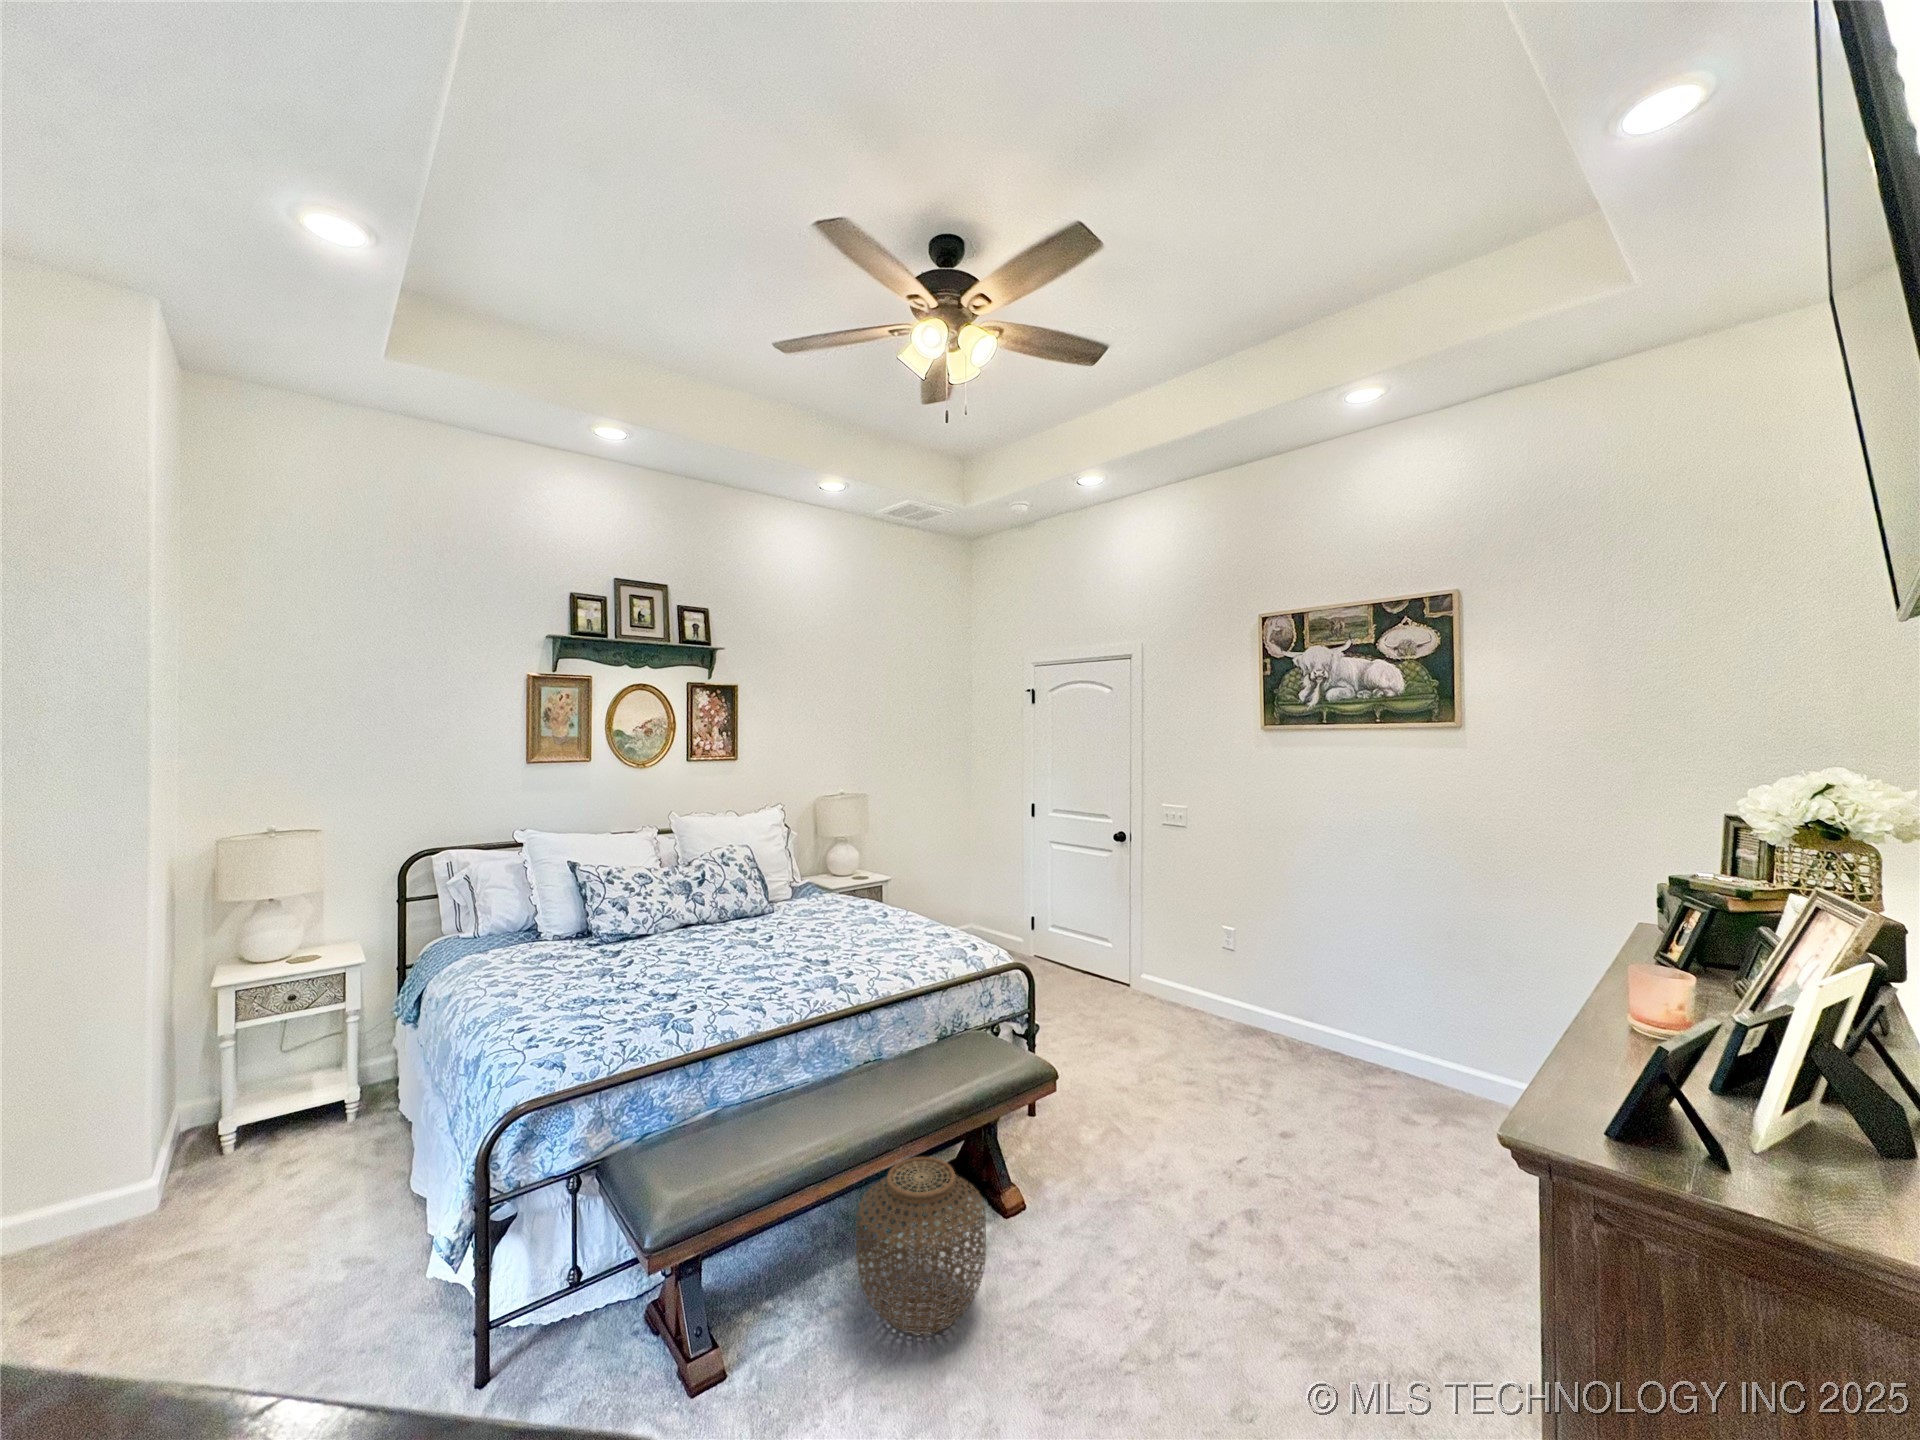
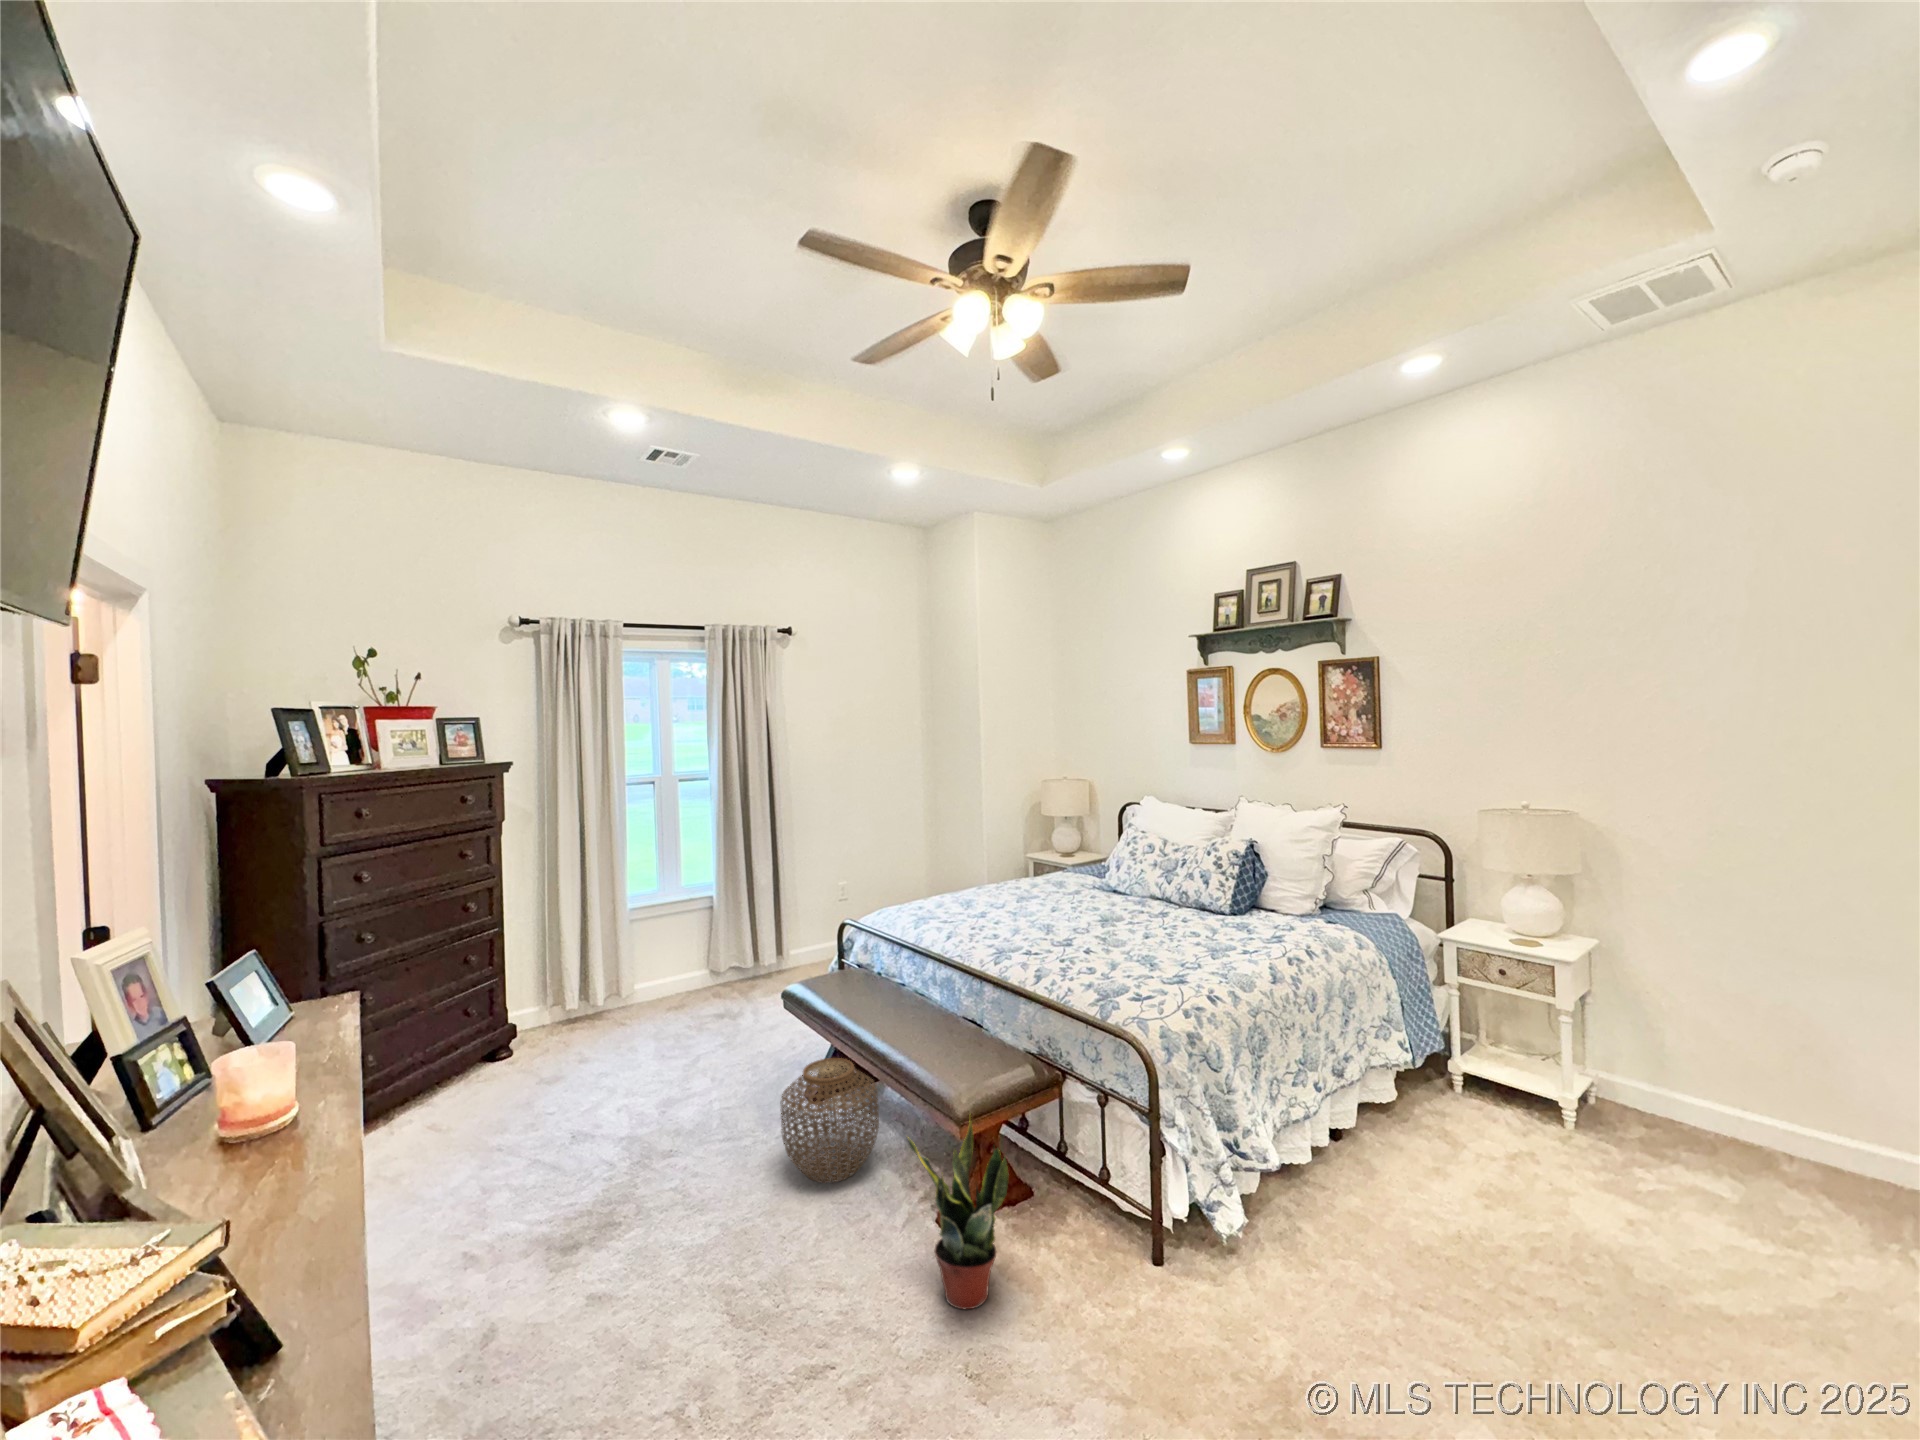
potted plant: none [1070,1051,1162,1202] -> present [908,1121,1008,1309]

